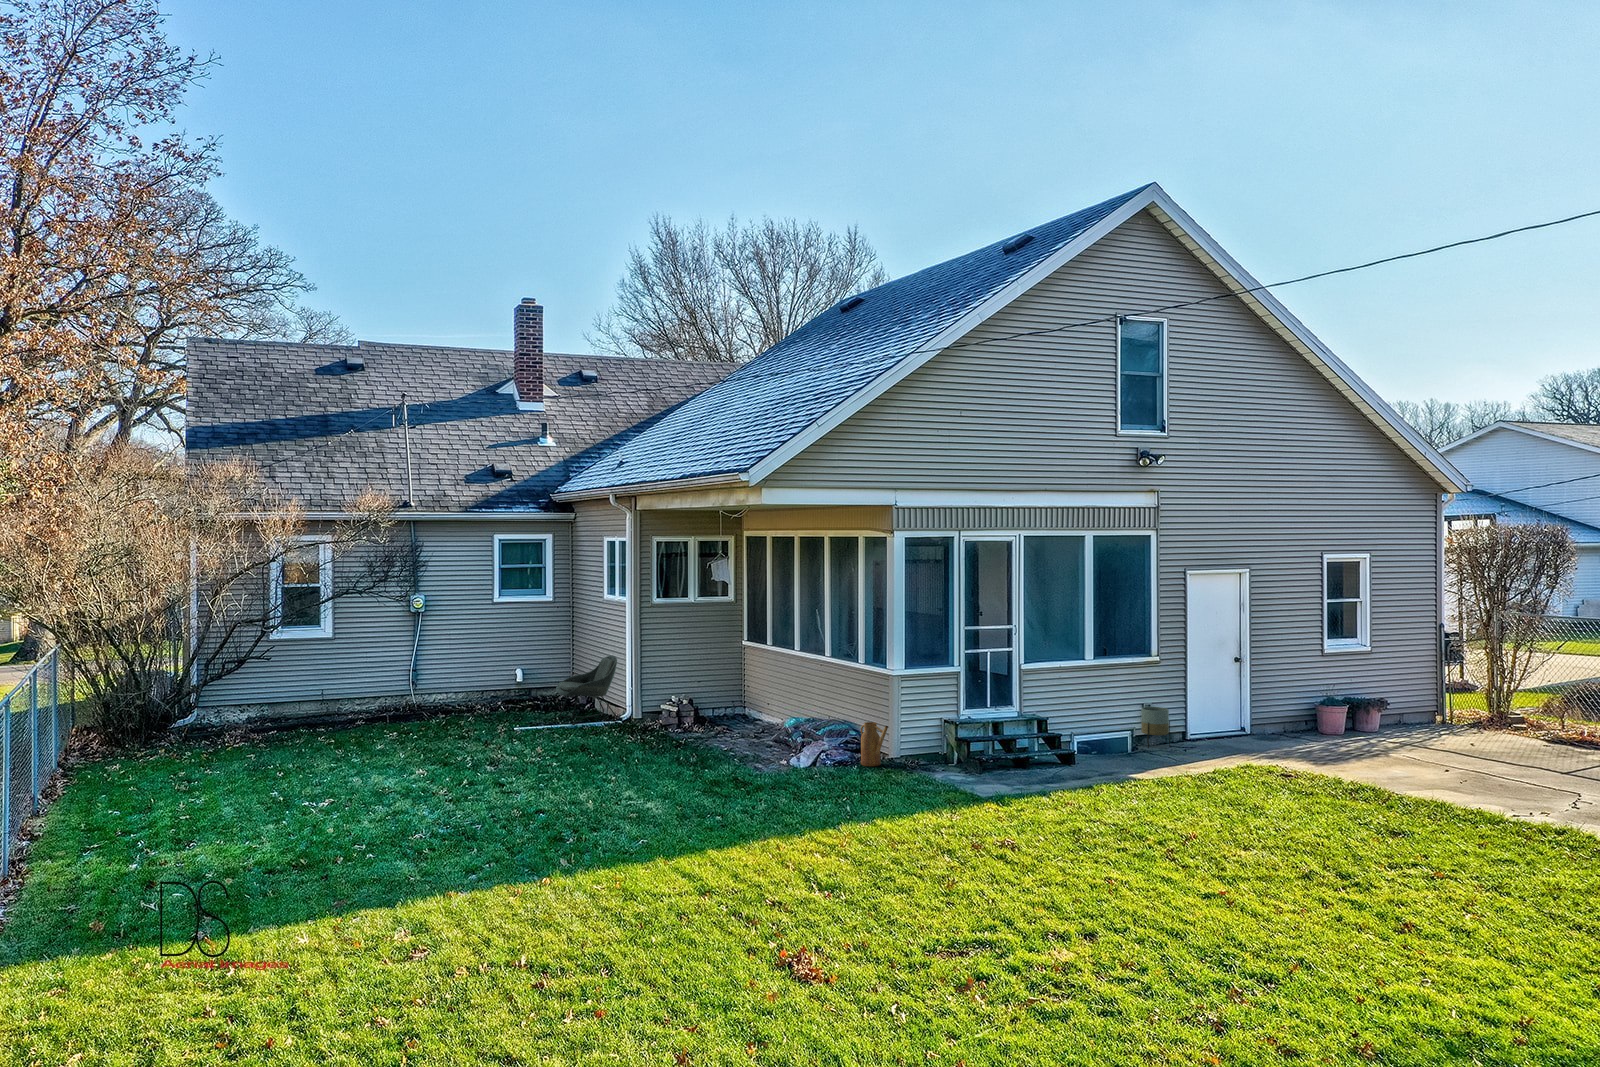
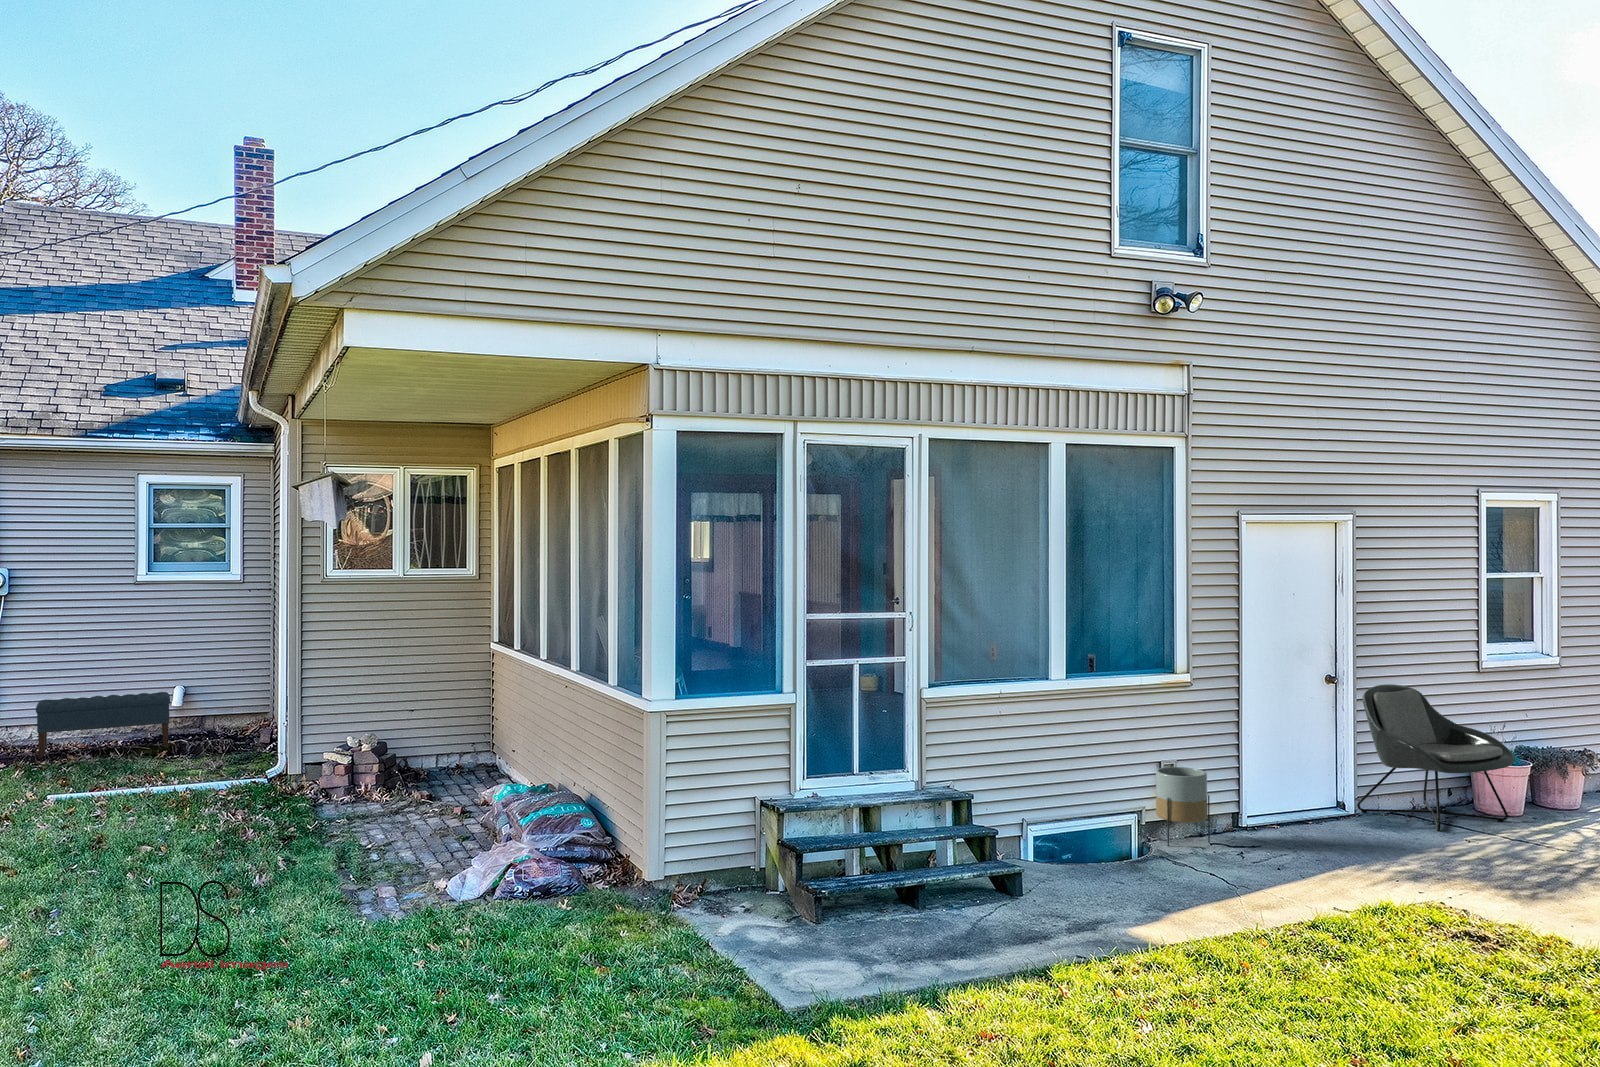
lounge chair: present [556,656,617,725] -> present [1357,684,1515,832]
bench: none [442,671,521,712] -> present [36,692,170,758]
watering can: present [861,722,888,766] -> none [592,803,637,892]

